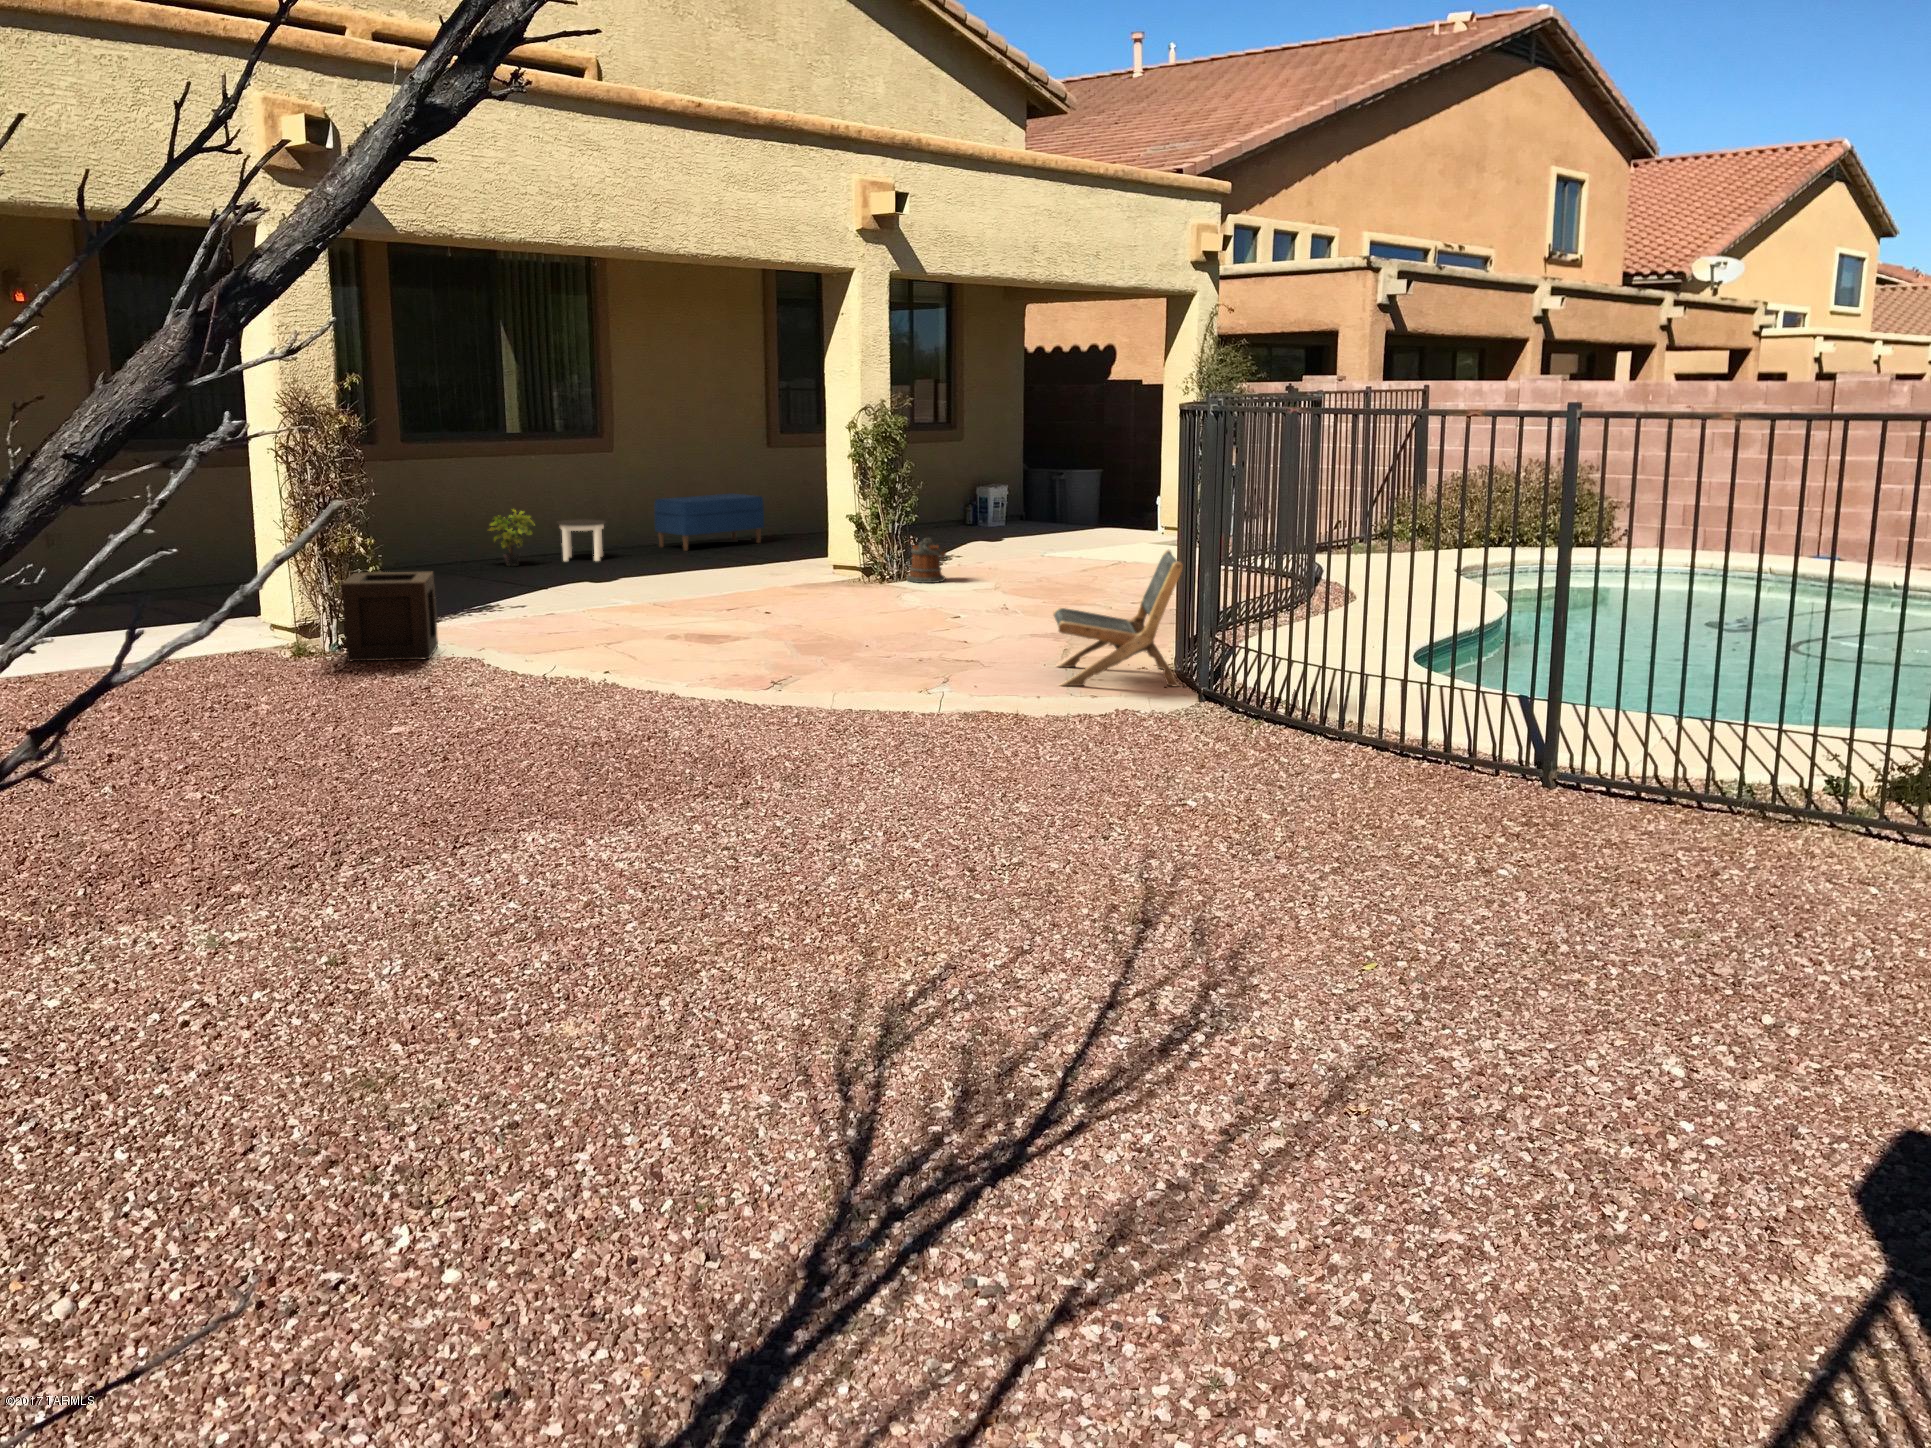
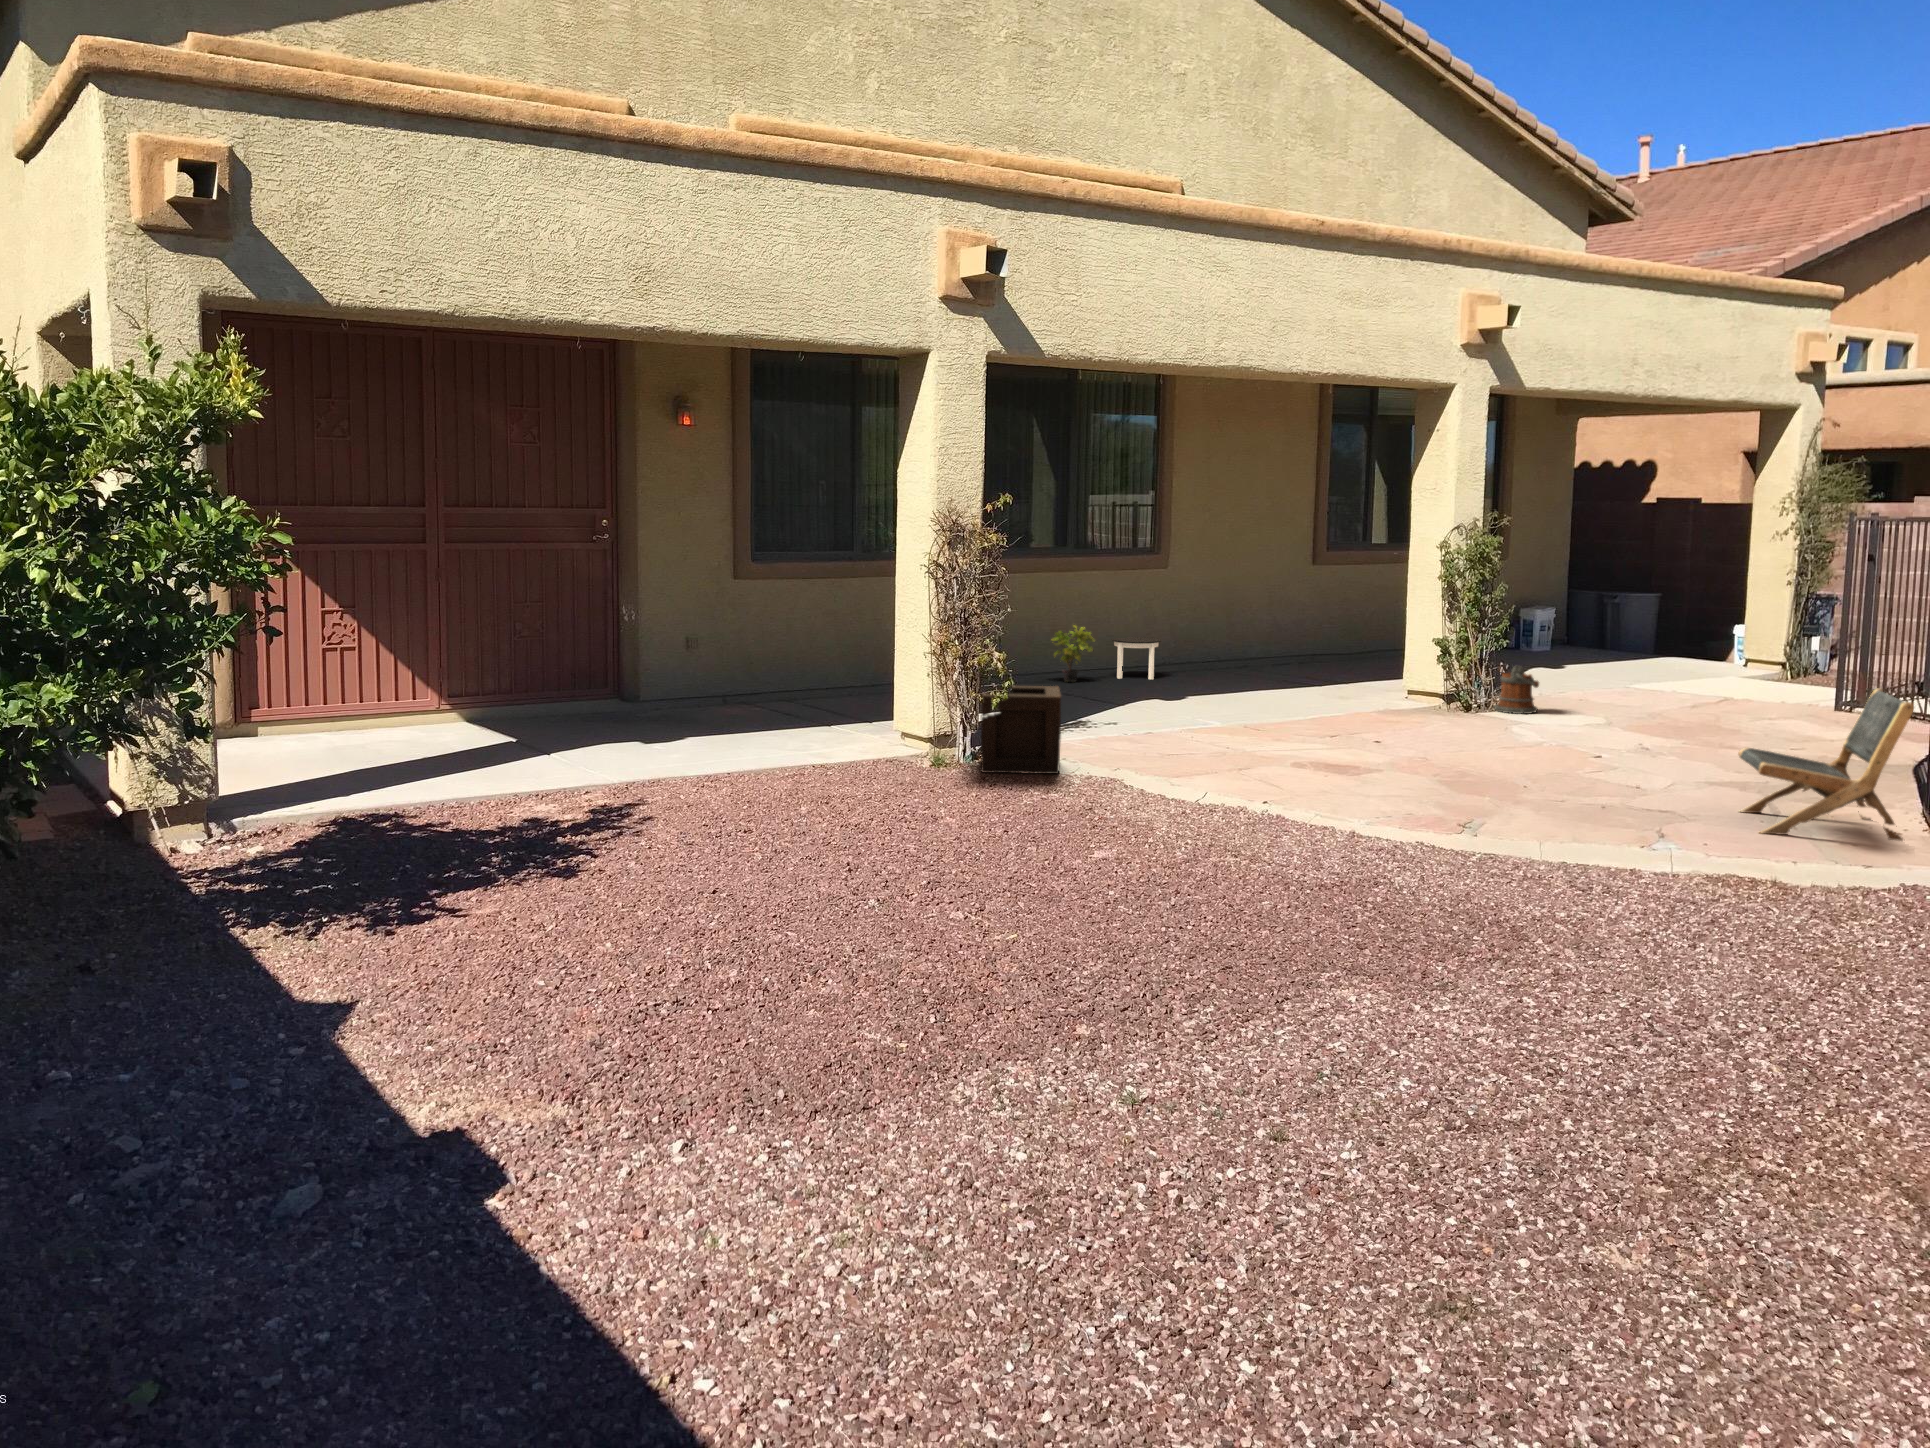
bench: present [654,493,764,551] -> none [1200,613,1311,671]

